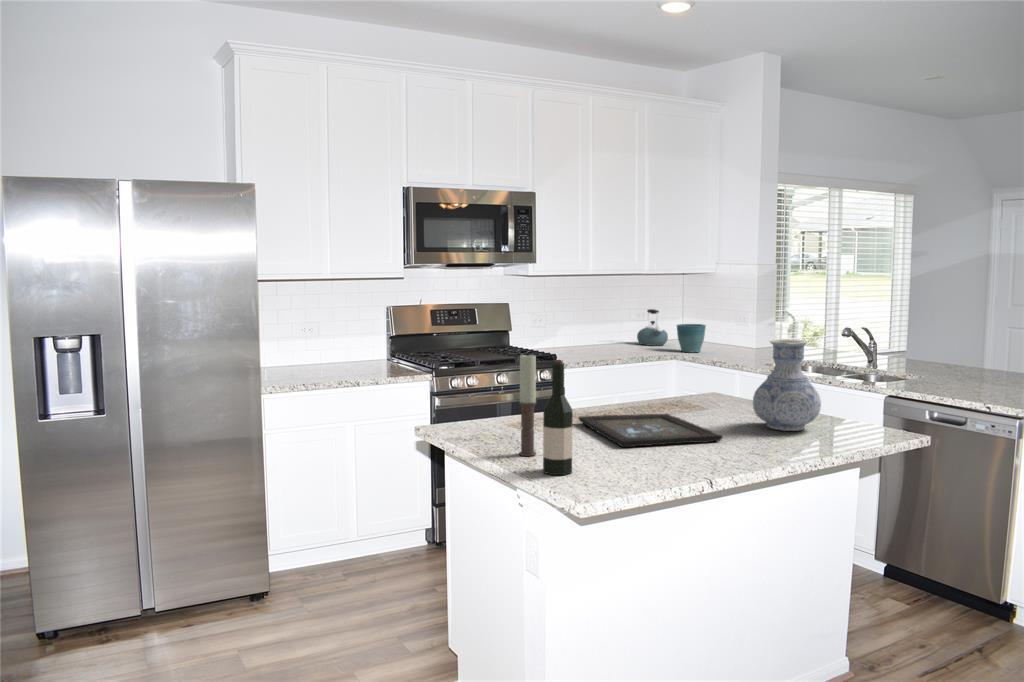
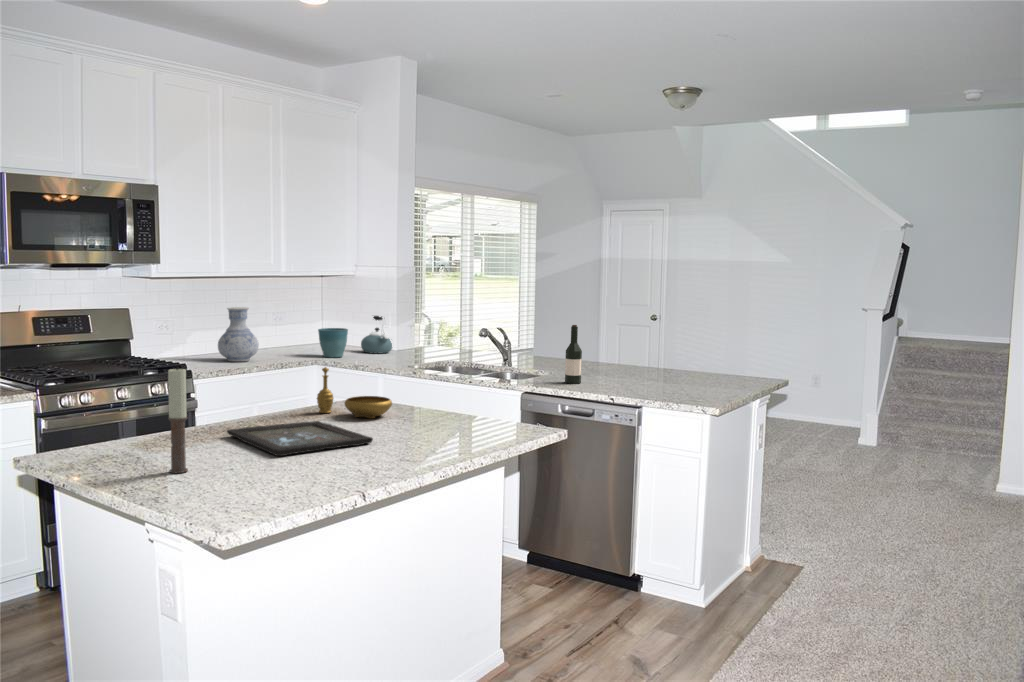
kettle: present [637,309,668,346] -> present [361,316,392,353]
vase: present [753,339,821,431] -> present [218,307,259,362]
wine bottle: present [543,360,573,475] -> present [565,325,582,384]
decorative bowl: none [668,360,746,414] -> present [317,367,392,418]

